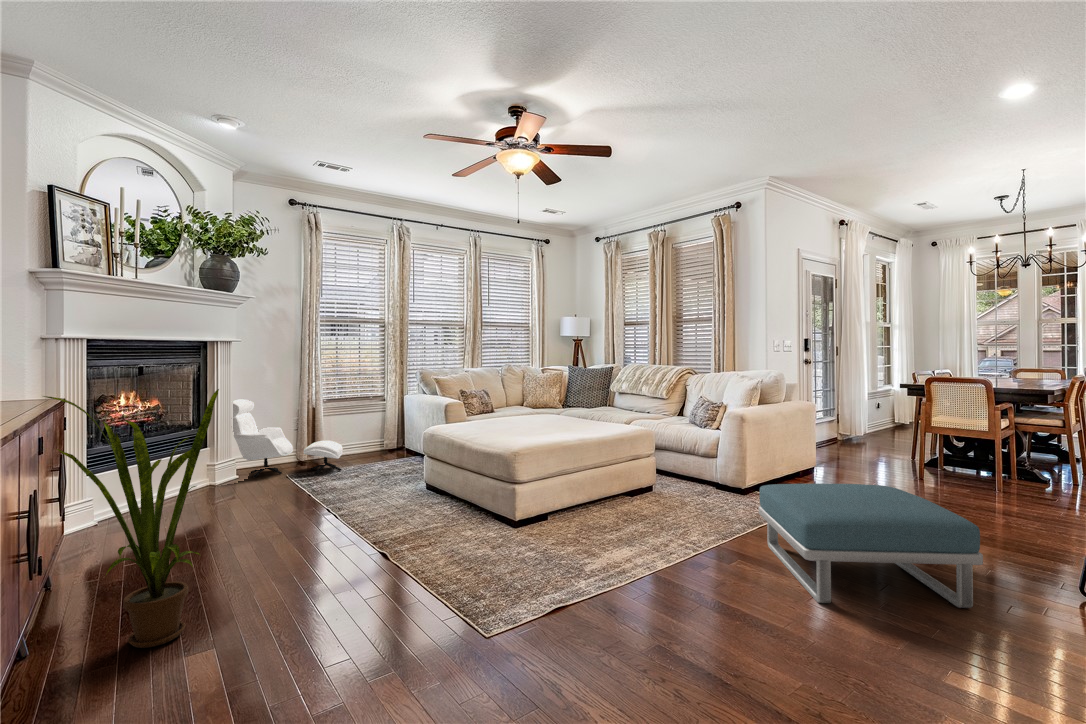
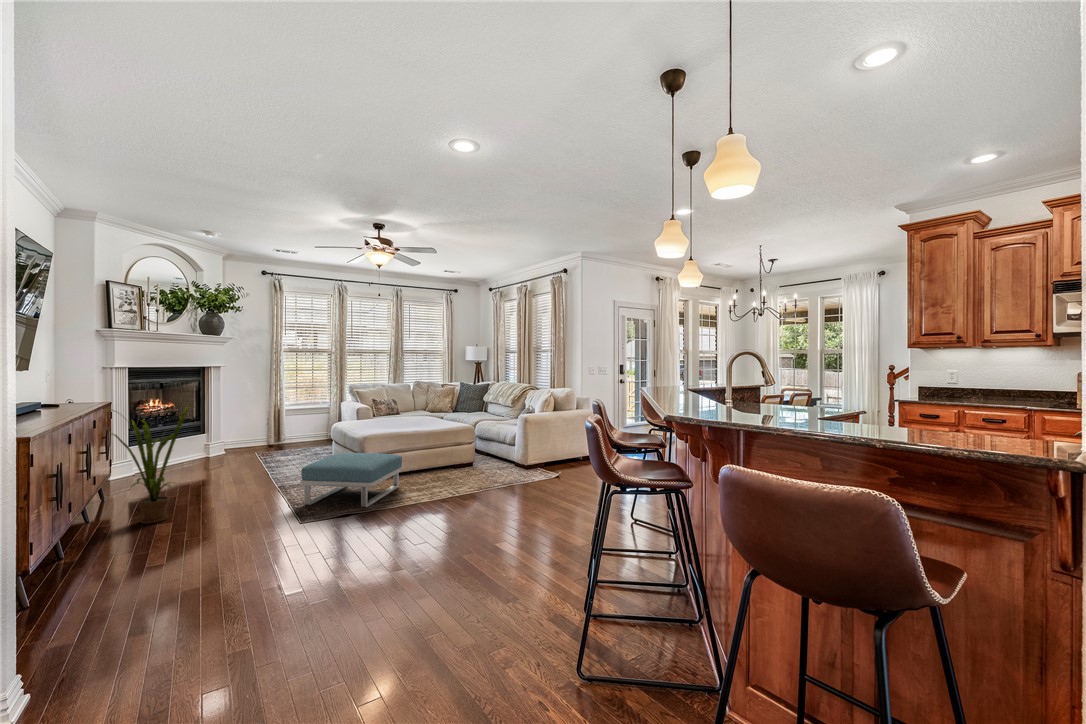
armchair: present [233,399,343,477] -> none [220,402,297,453]
footstool: present [759,484,983,608] -> present [300,453,402,507]

